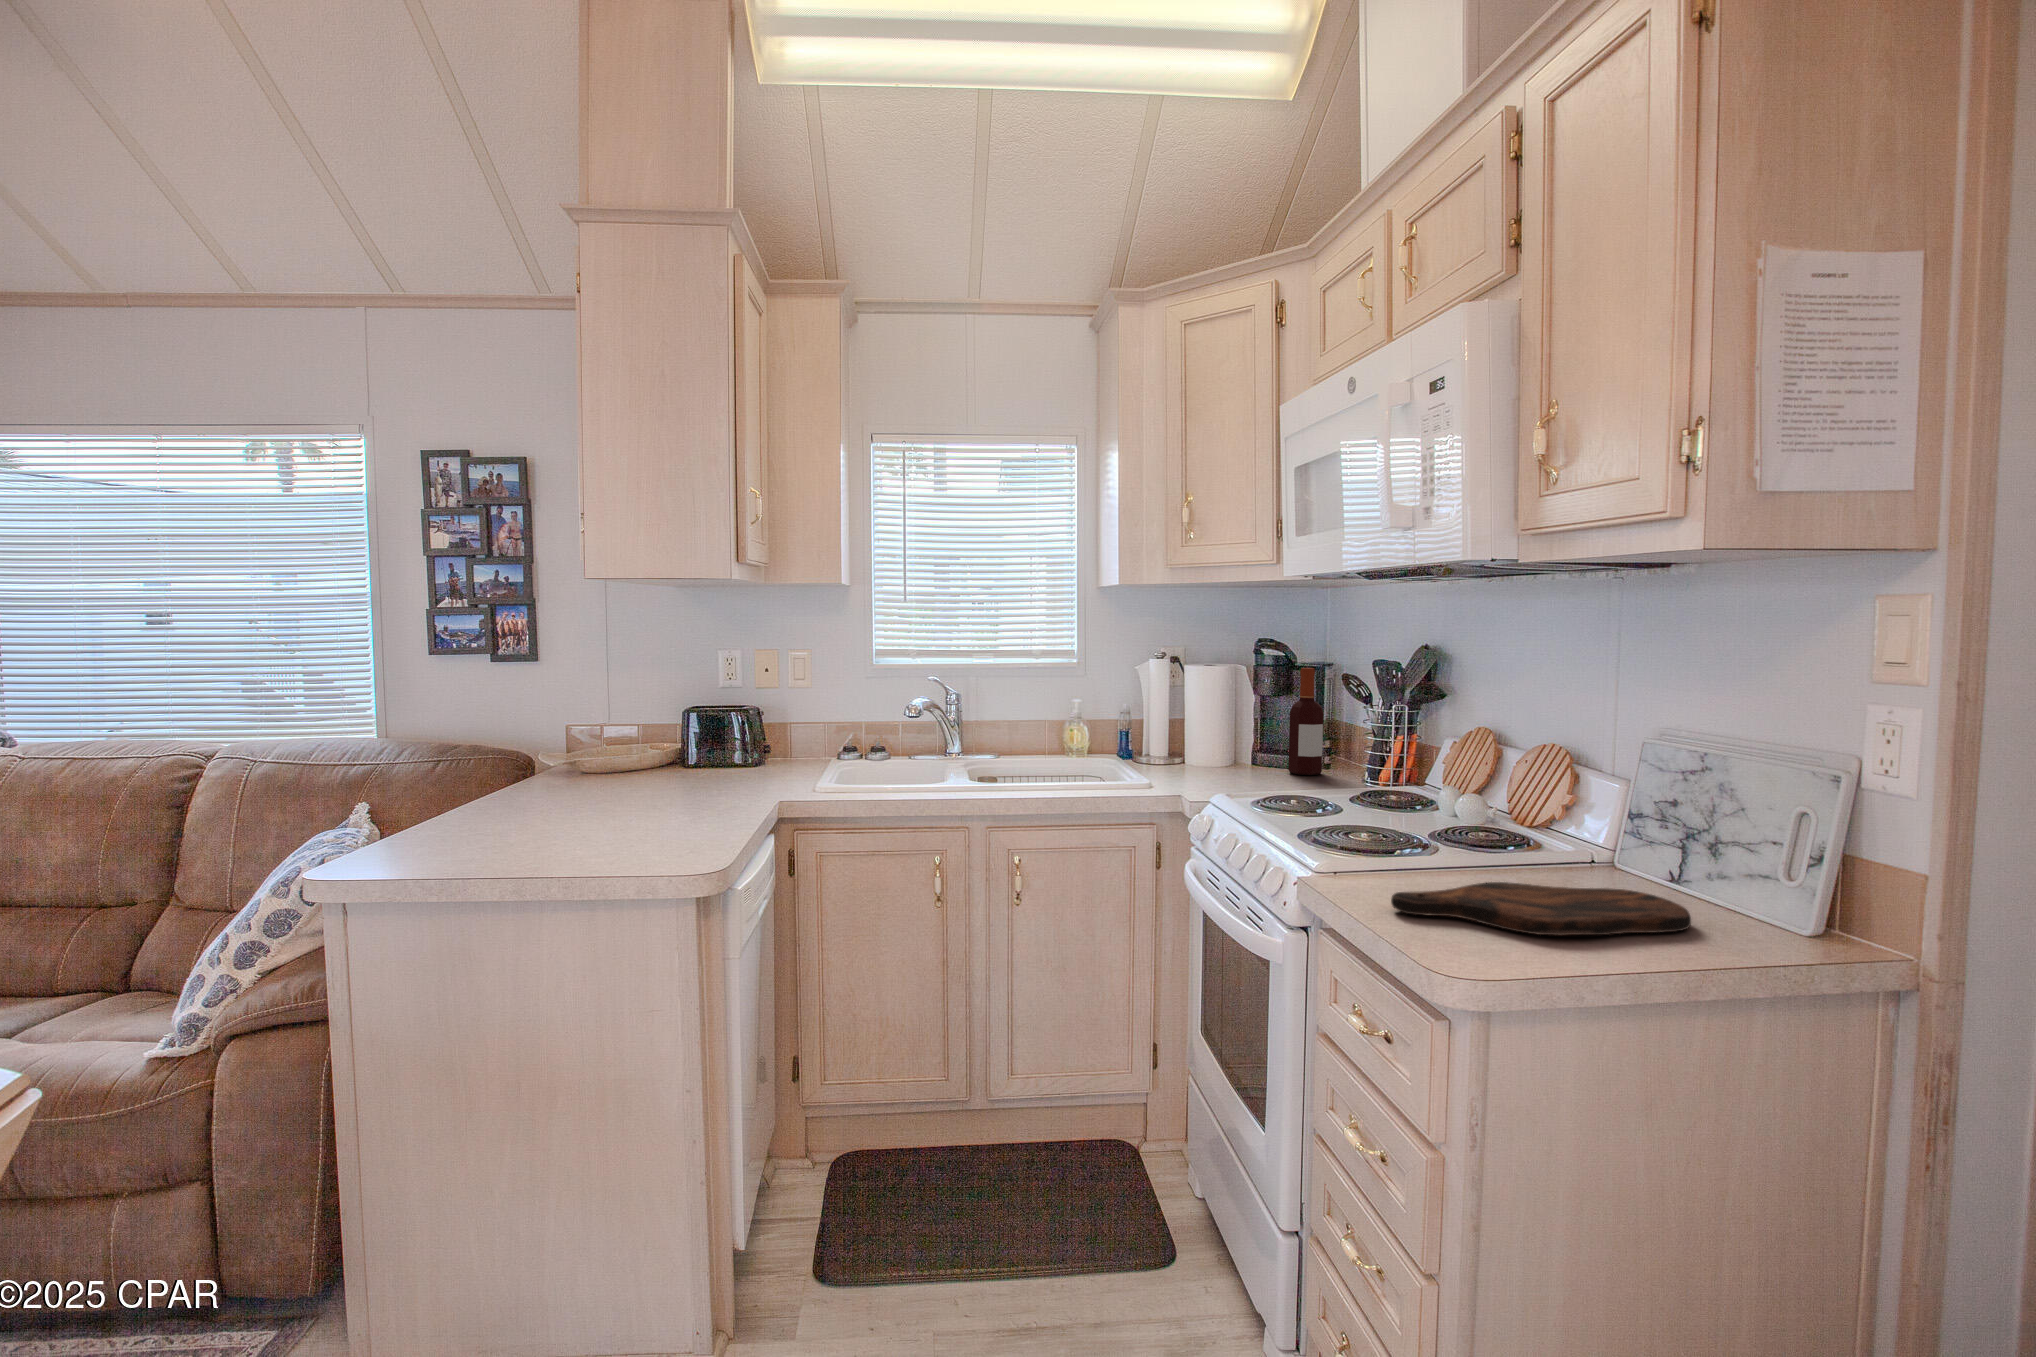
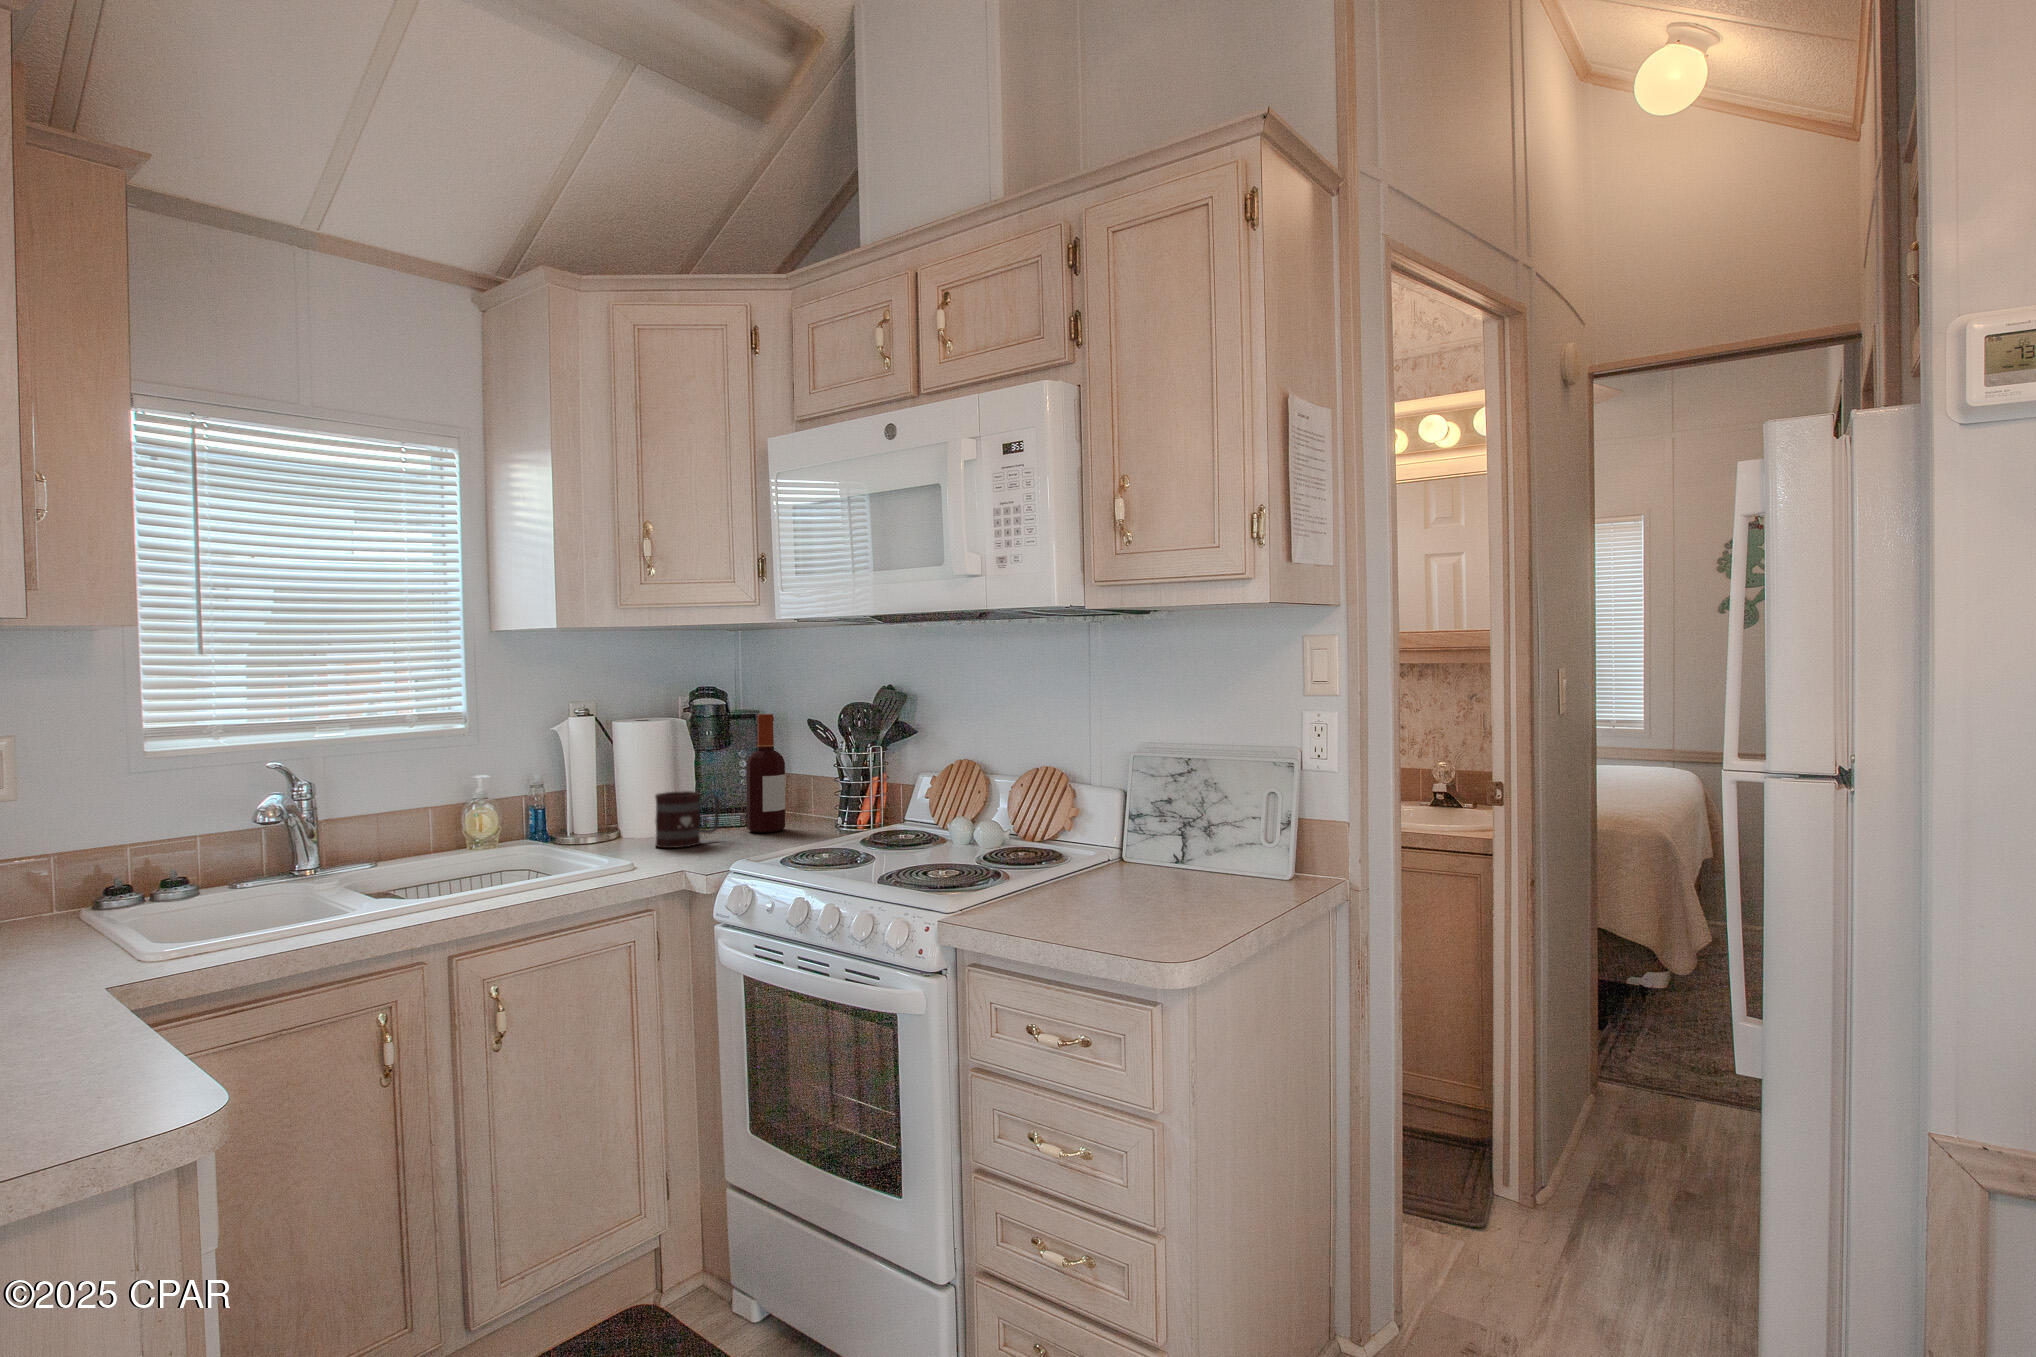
mug: none [1199,730,1256,777] -> present [655,791,720,848]
cutting board: present [1391,882,1691,936] -> none [1060,872,1240,927]

